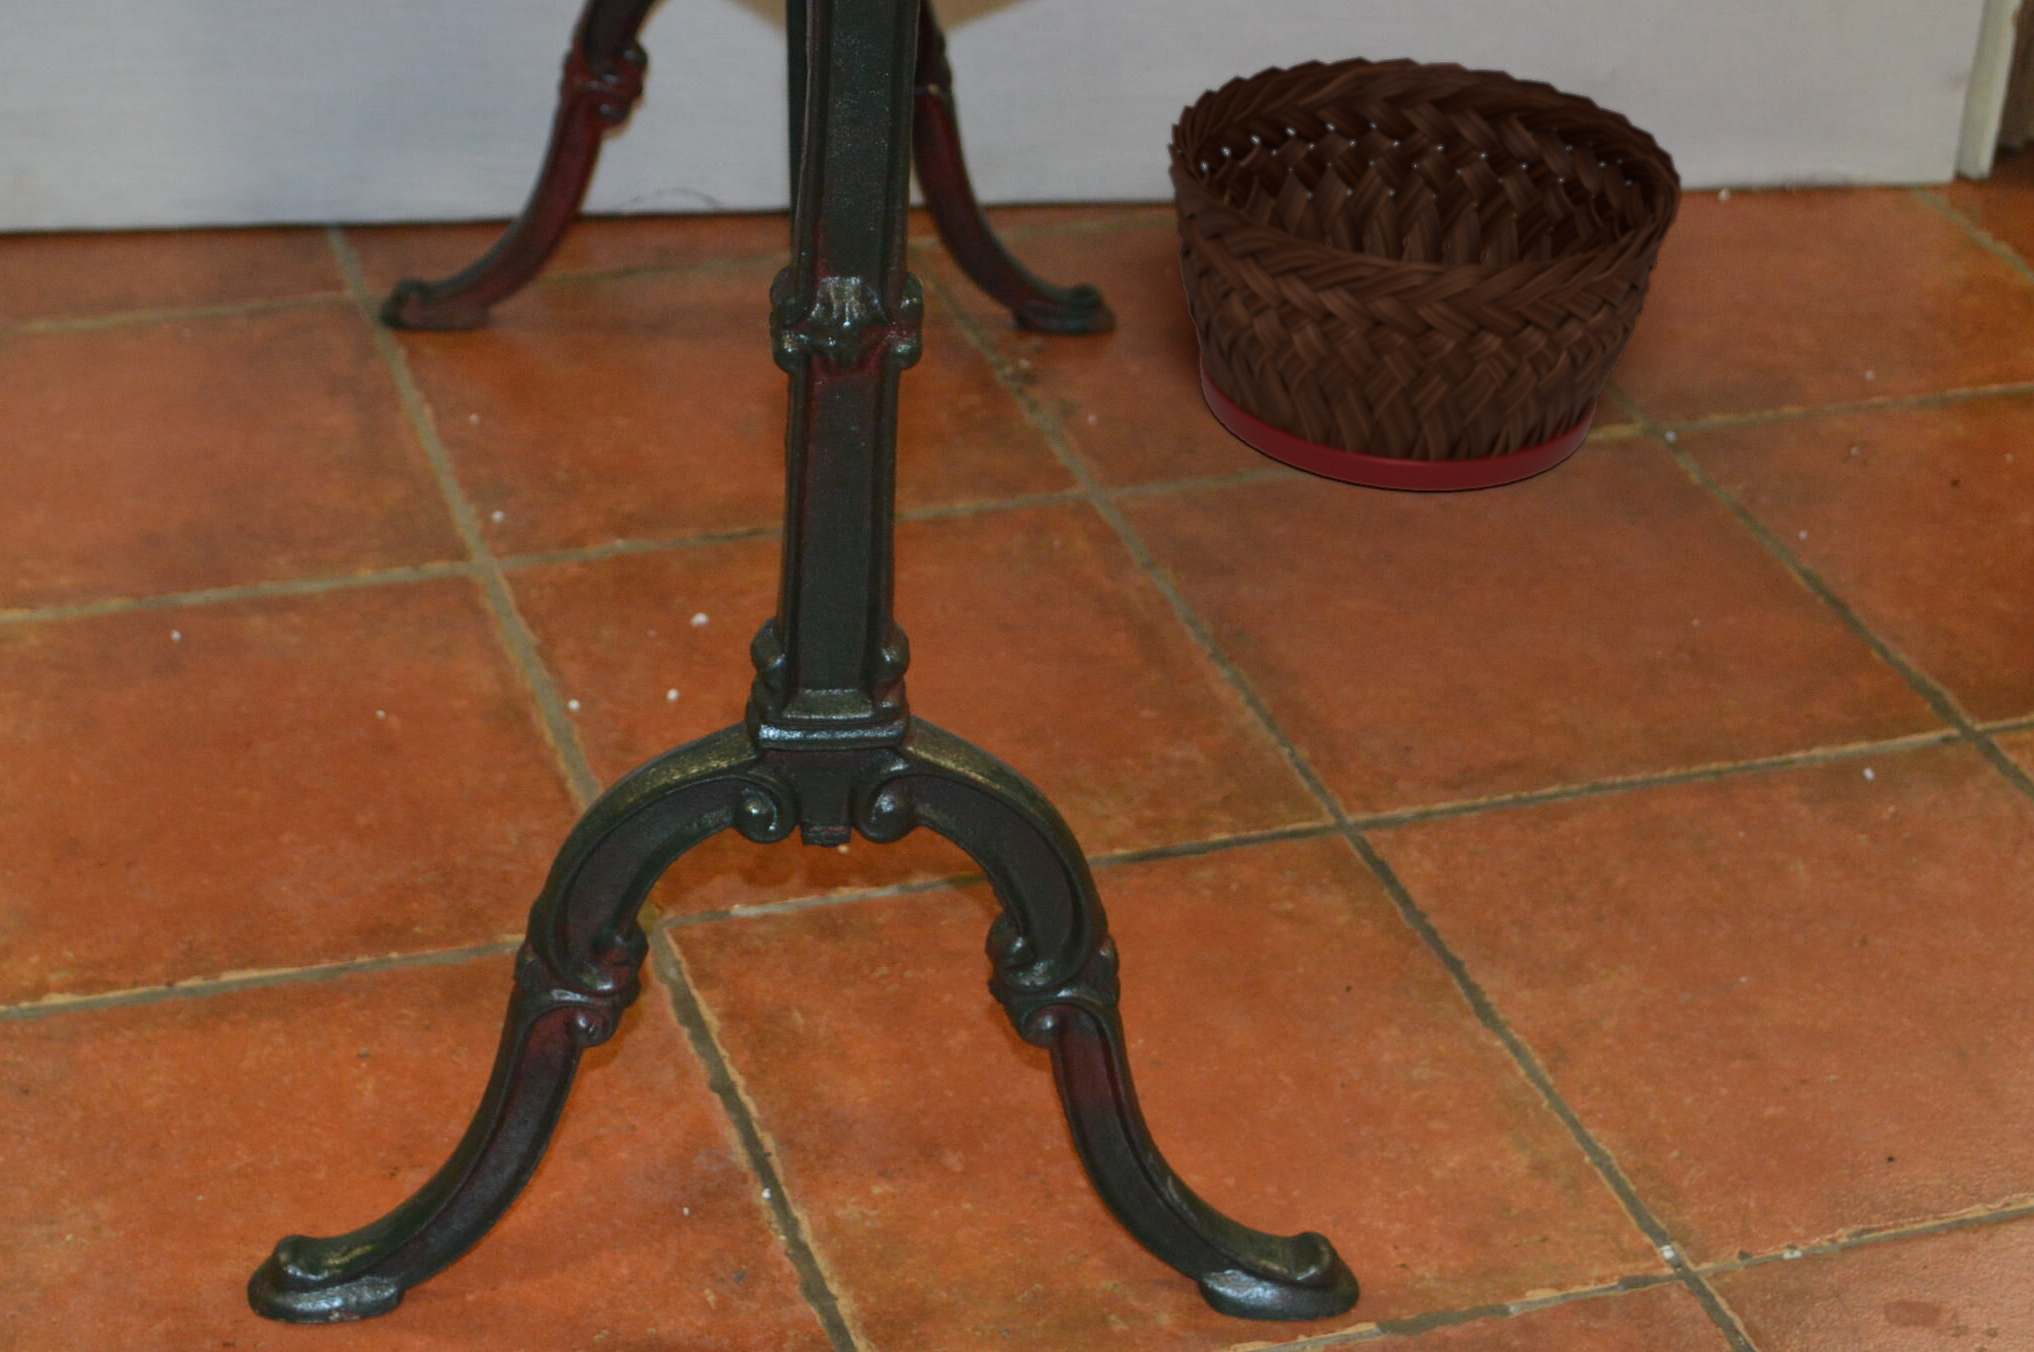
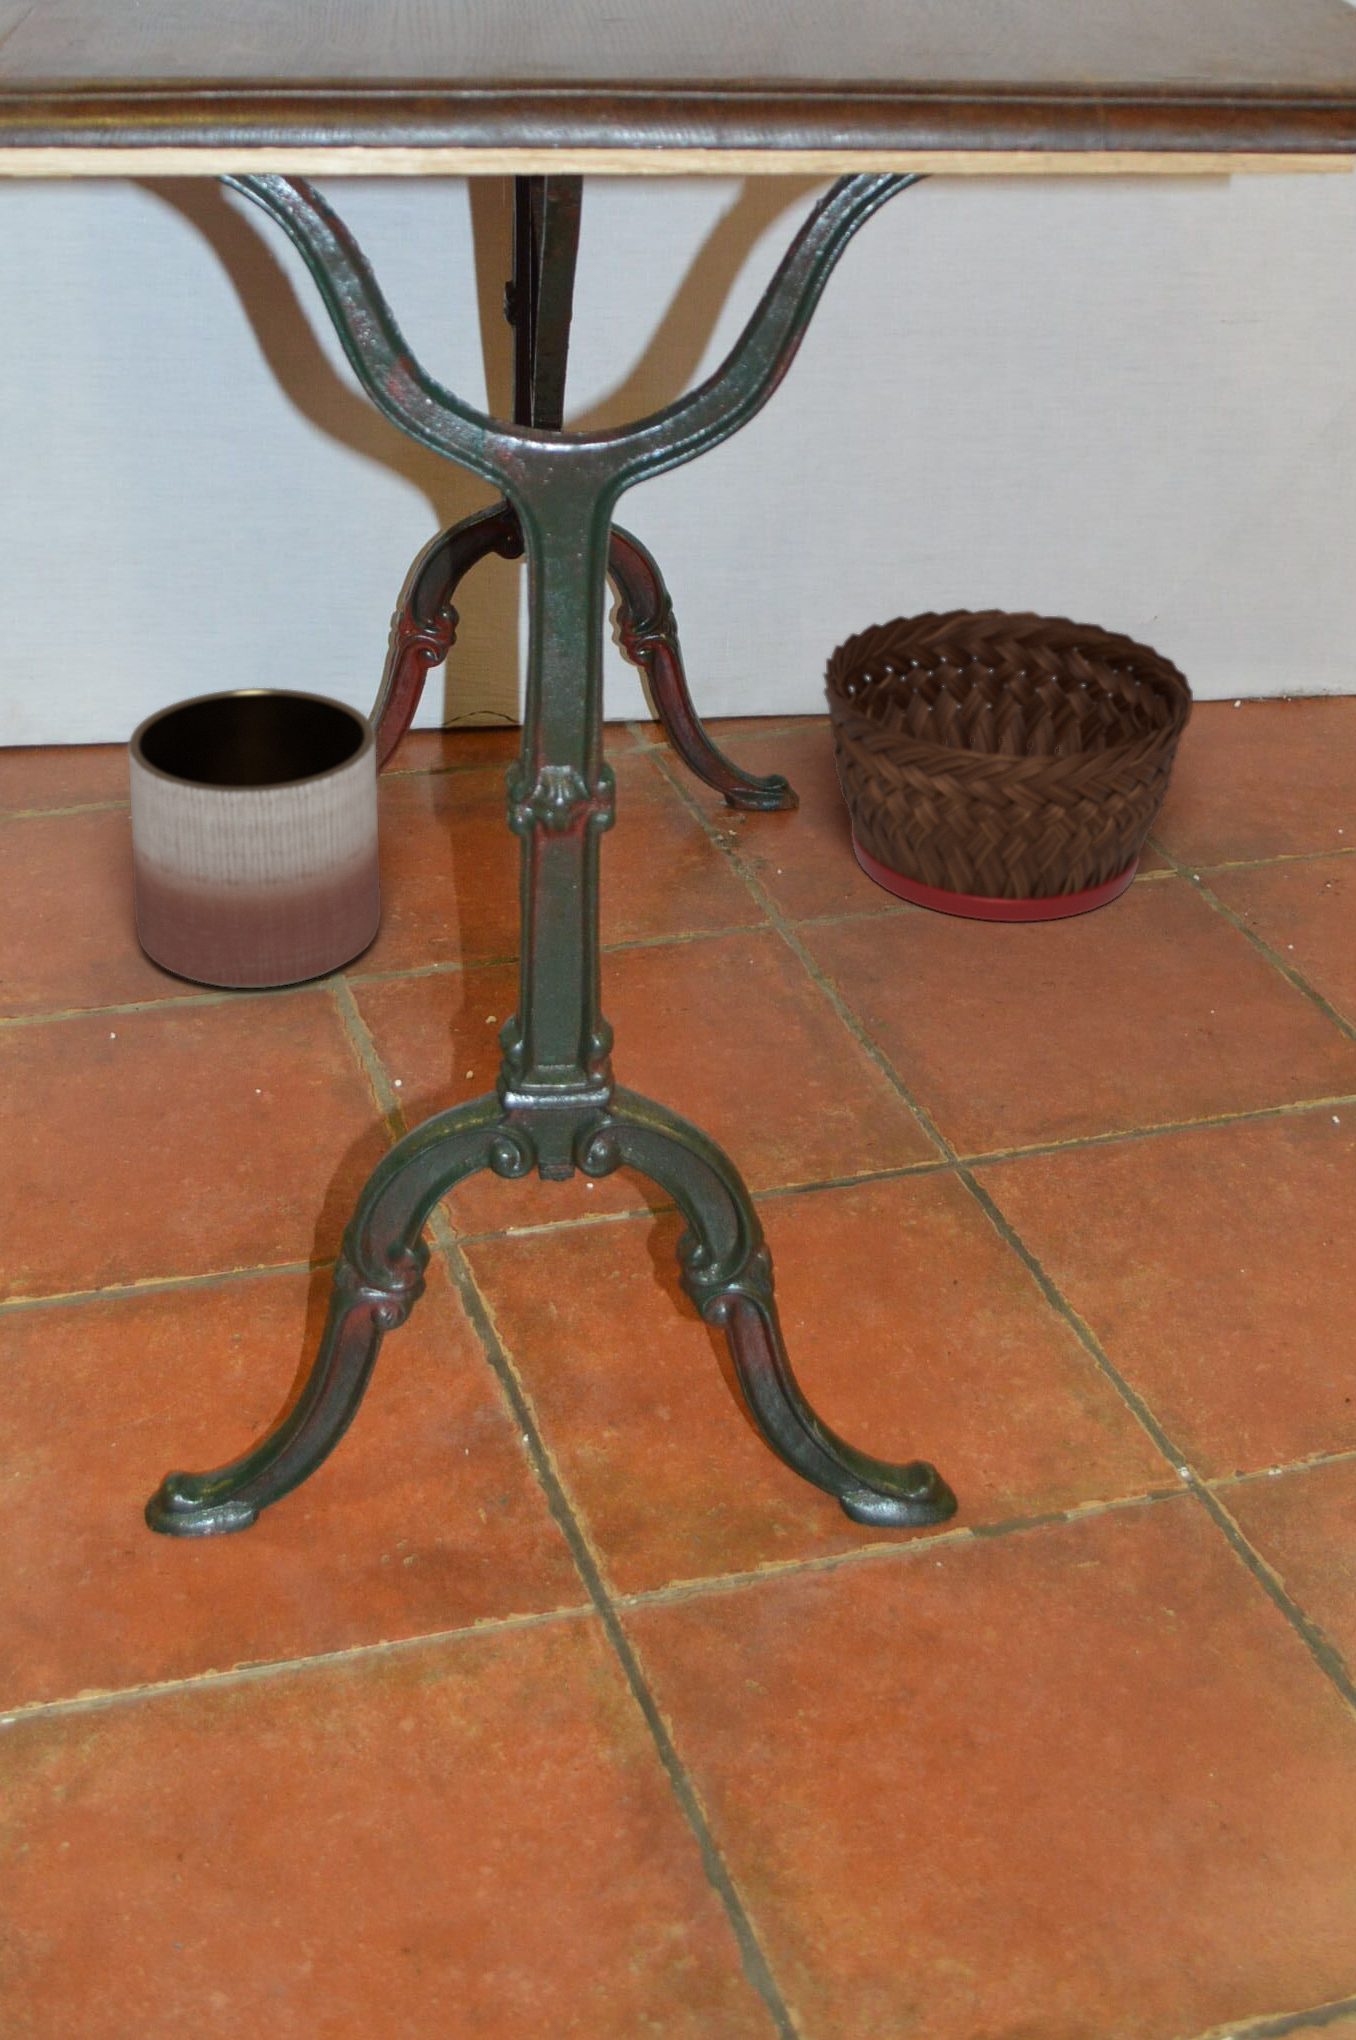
planter: none [202,154,550,569] -> present [128,688,381,988]

